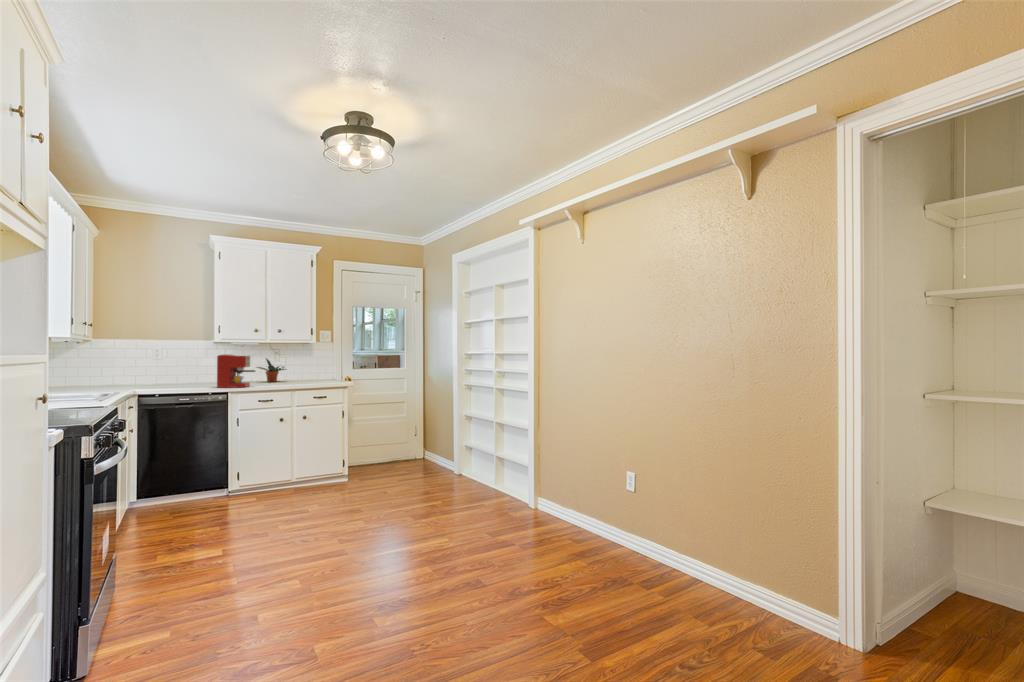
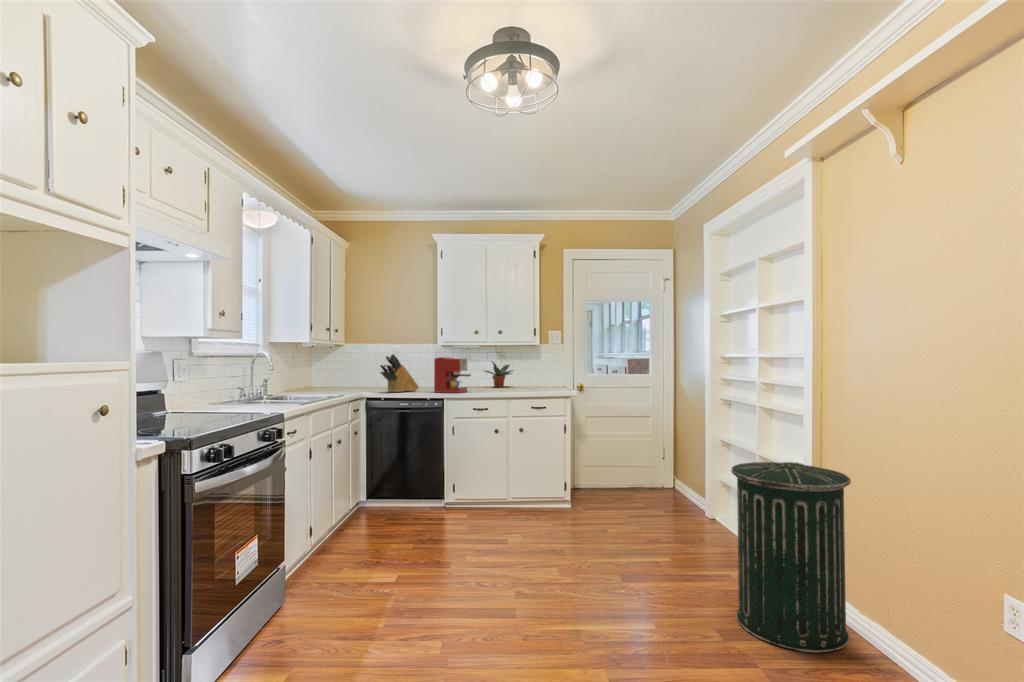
knife block: none [156,351,195,389] -> present [380,354,419,392]
trash can: none [489,419,555,532] -> present [731,462,851,653]

